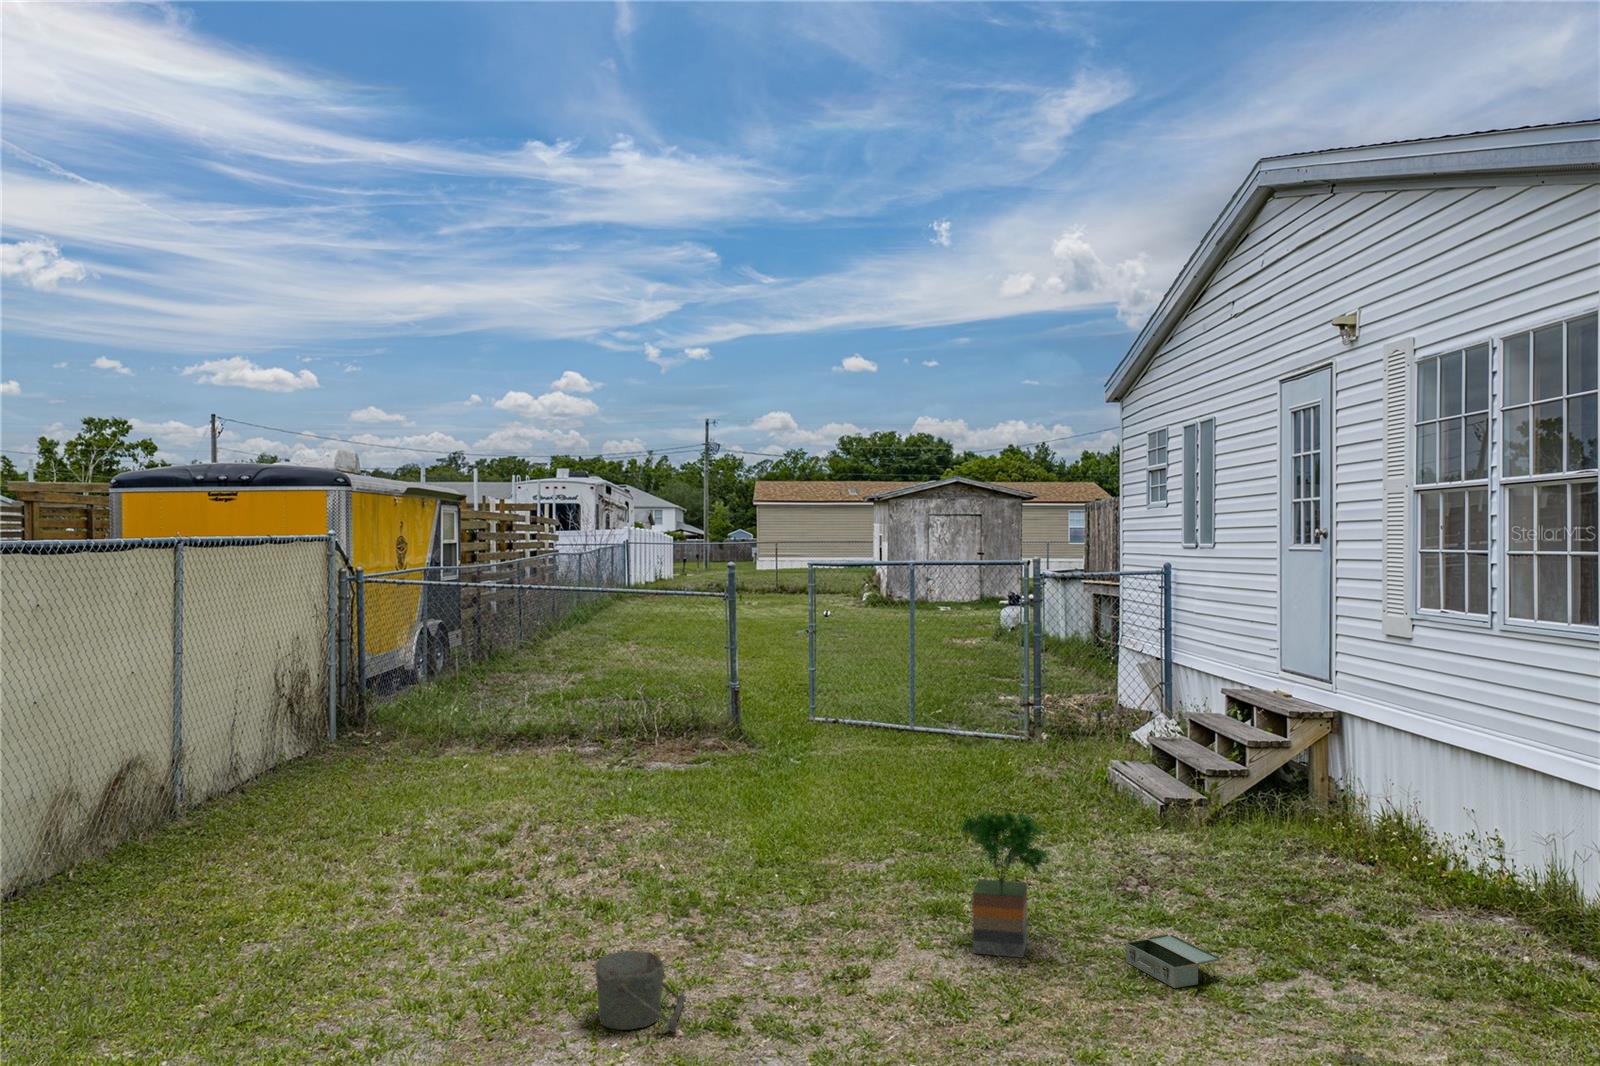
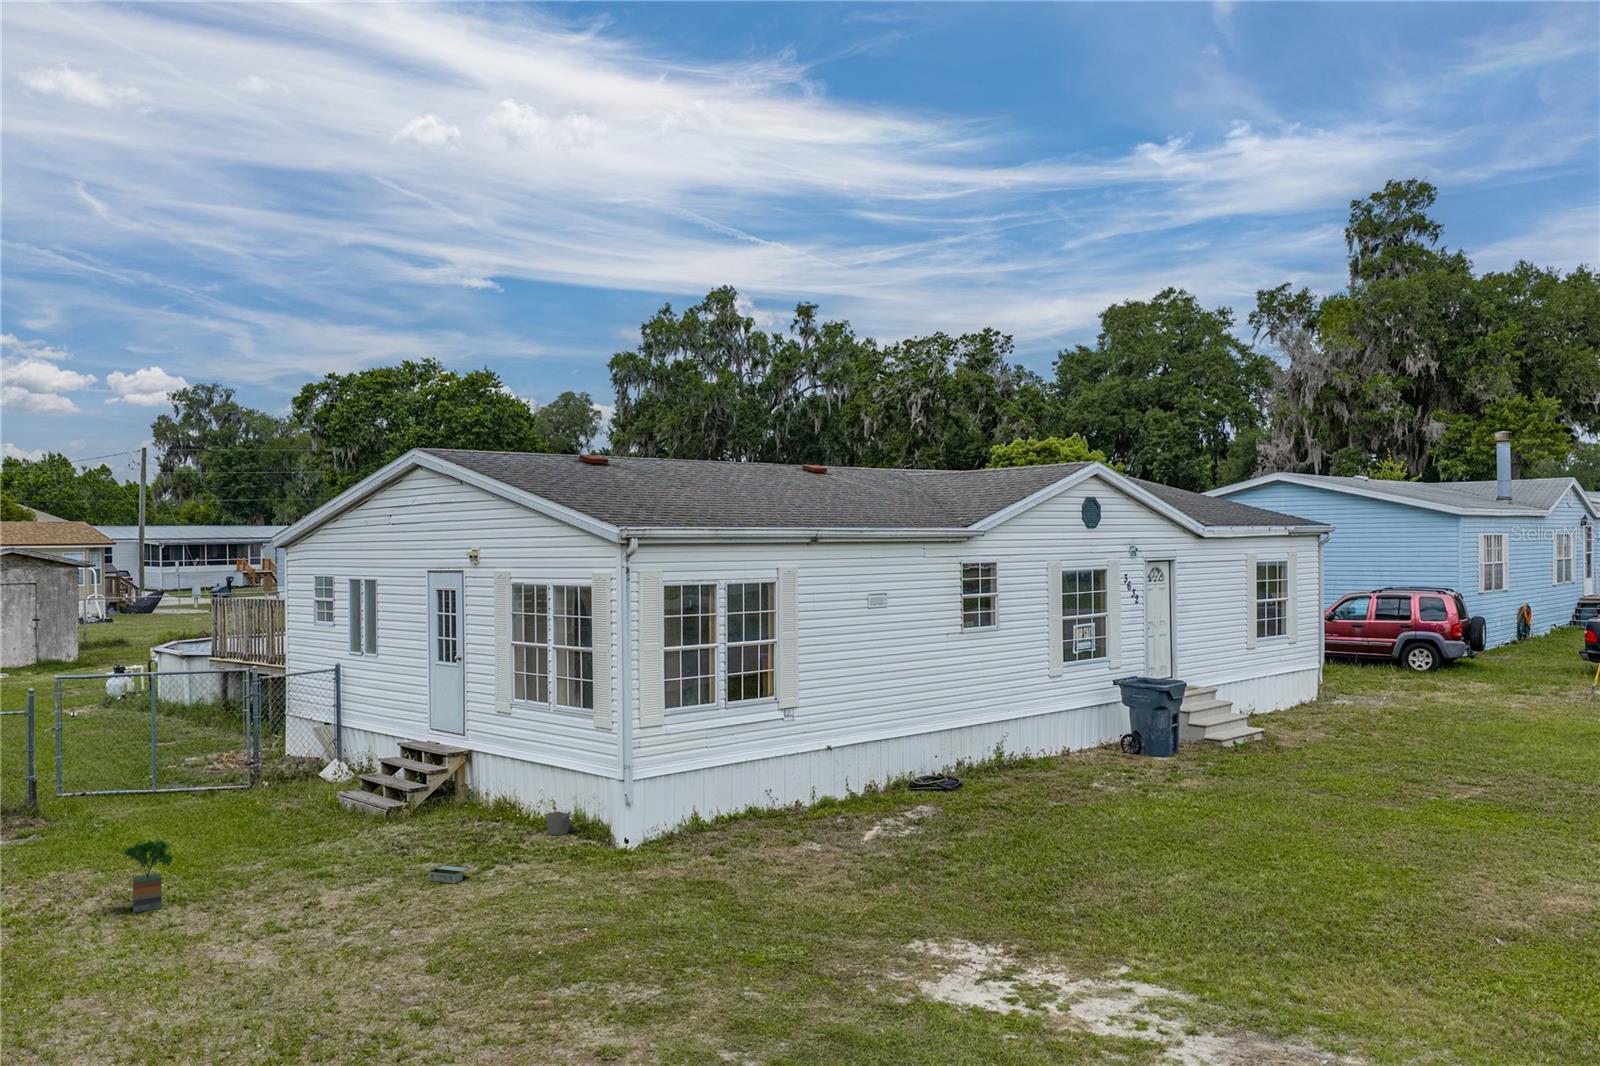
potted tree: present [960,811,1048,958] -> present [123,840,174,913]
bucket: present [594,951,686,1032] -> present [546,812,580,835]

